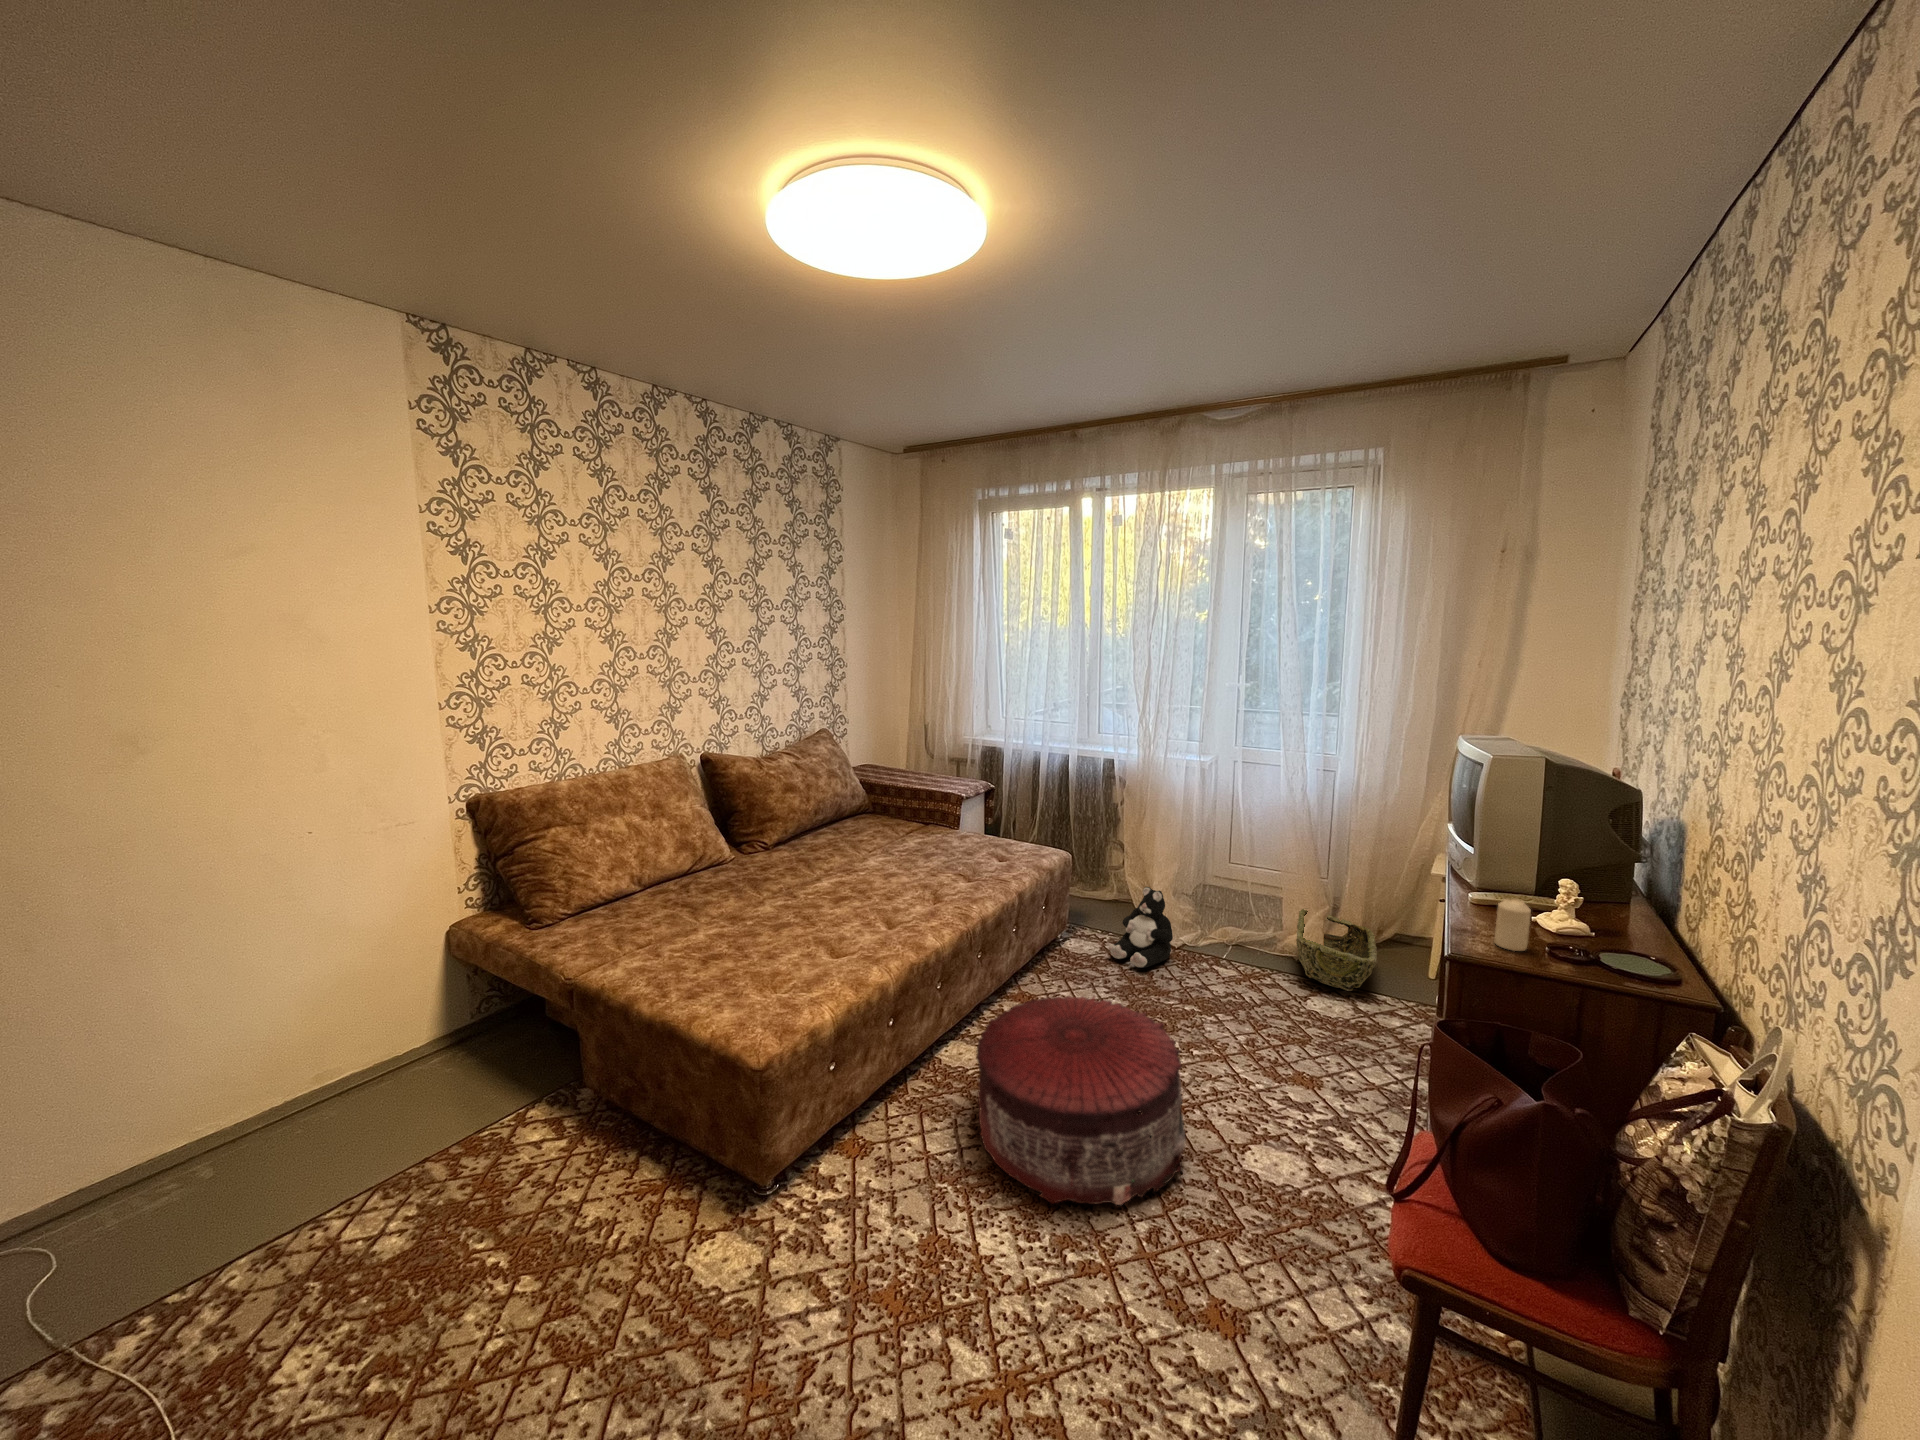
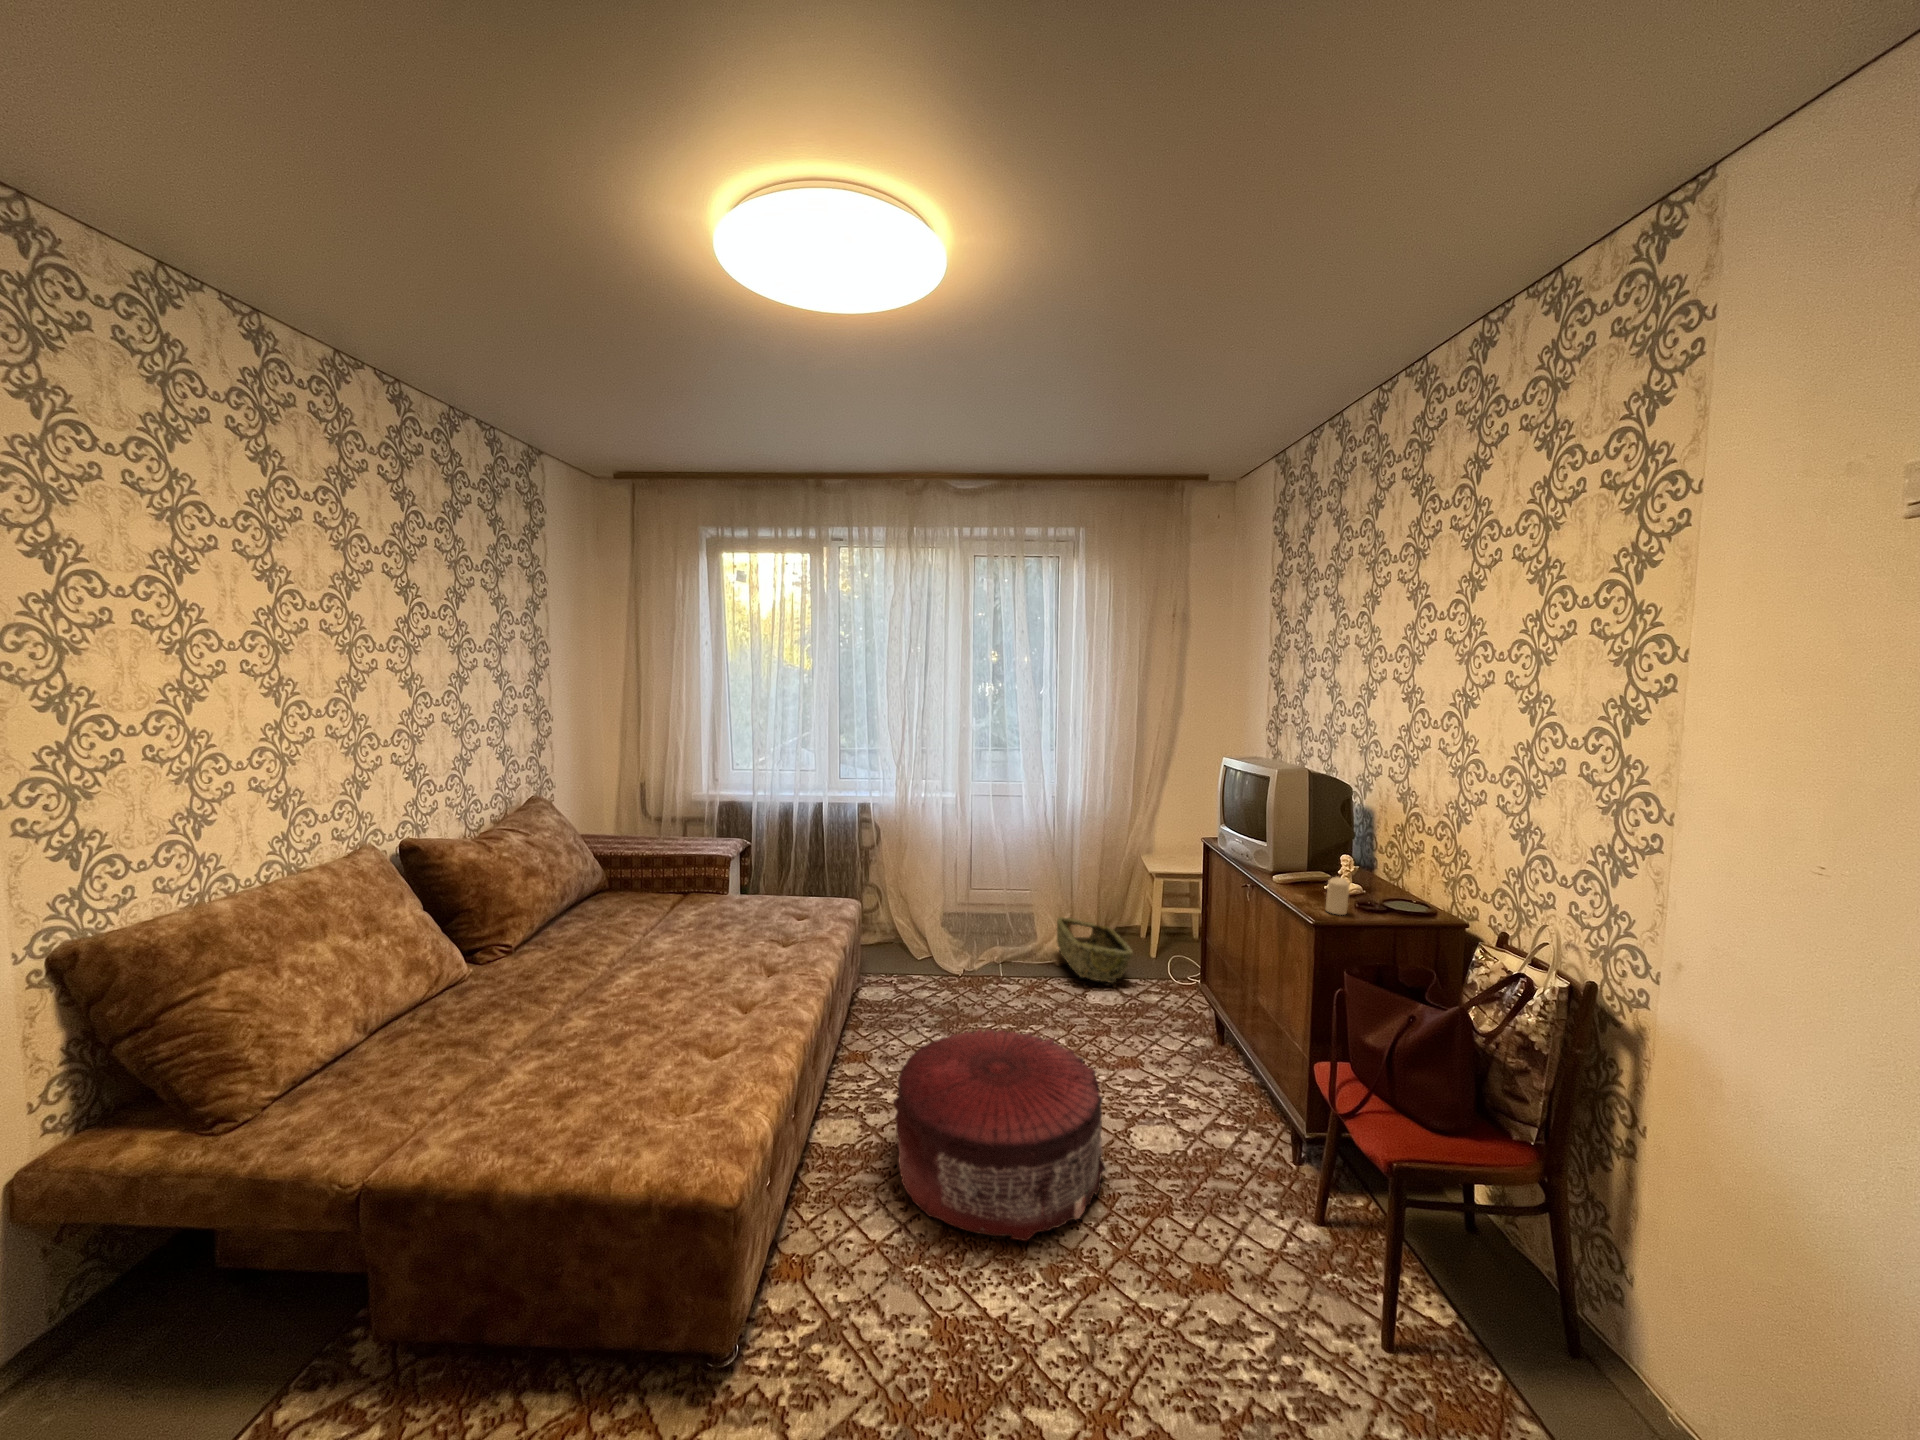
plush toy: present [1109,887,1173,968] -> none [910,916,968,998]

